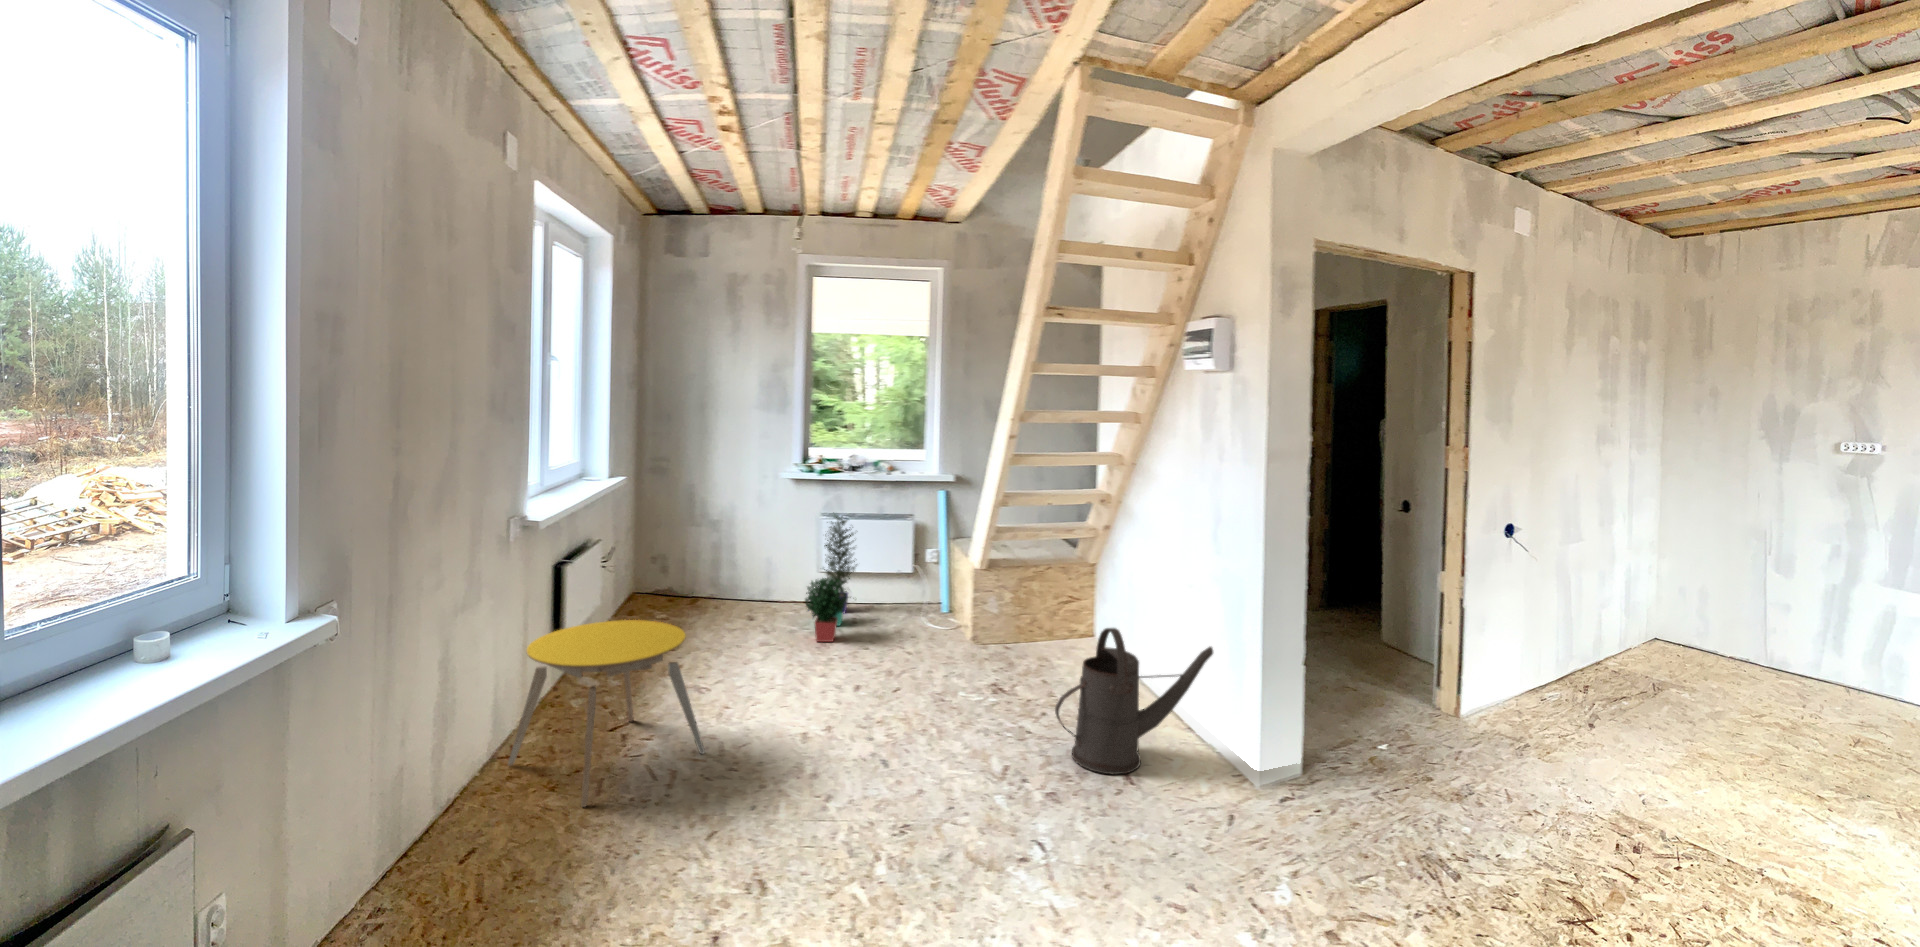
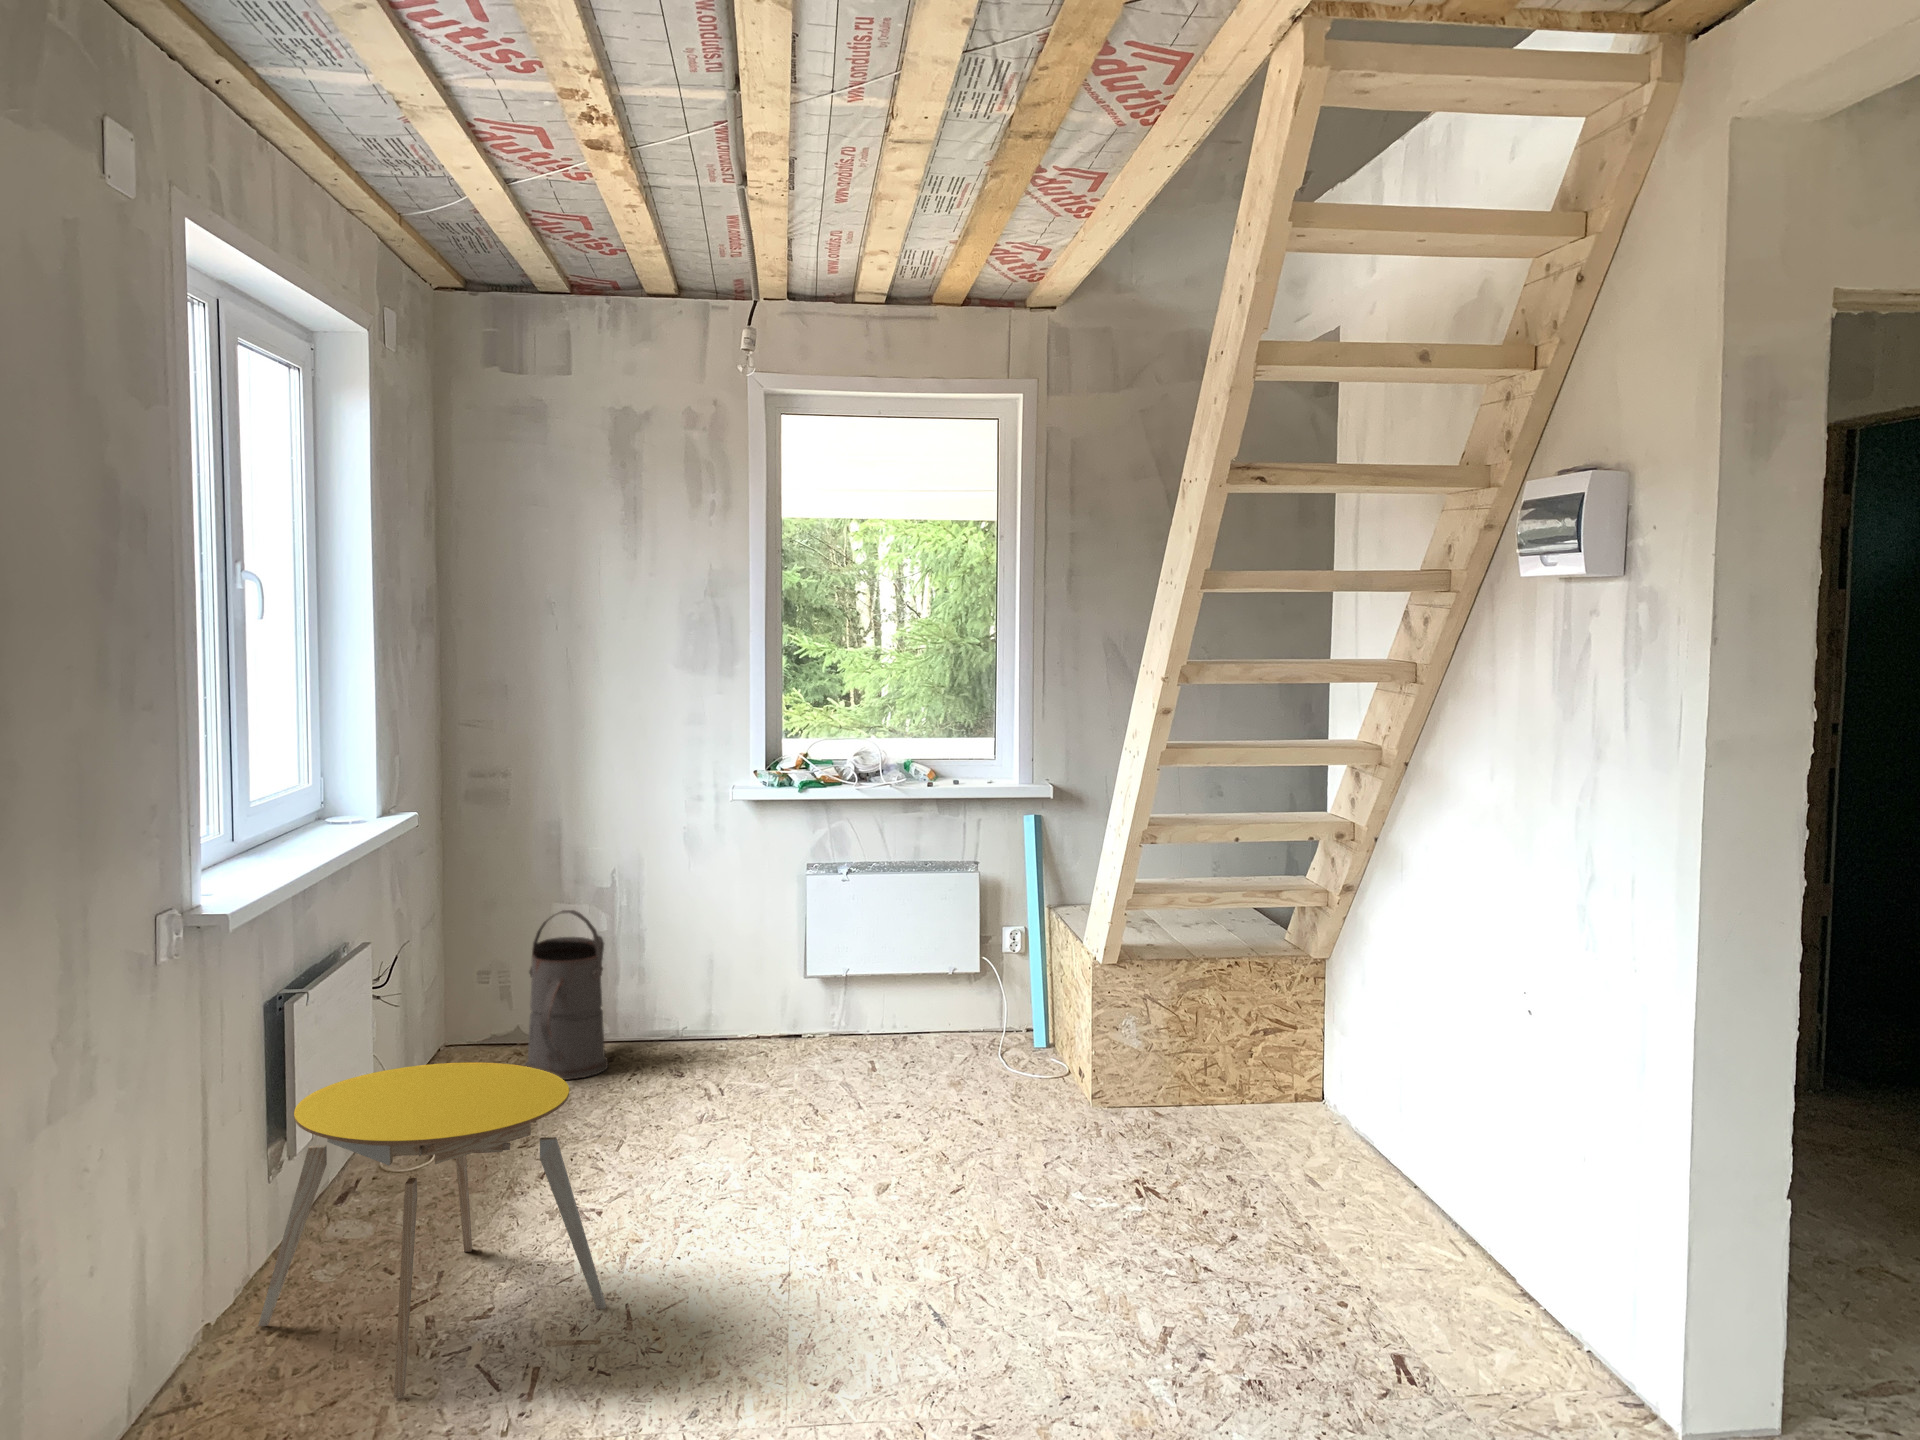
potted plant: present [805,516,857,642] -> none [775,860,877,1108]
watering can: present [1055,628,1213,775] -> present [525,910,608,1080]

